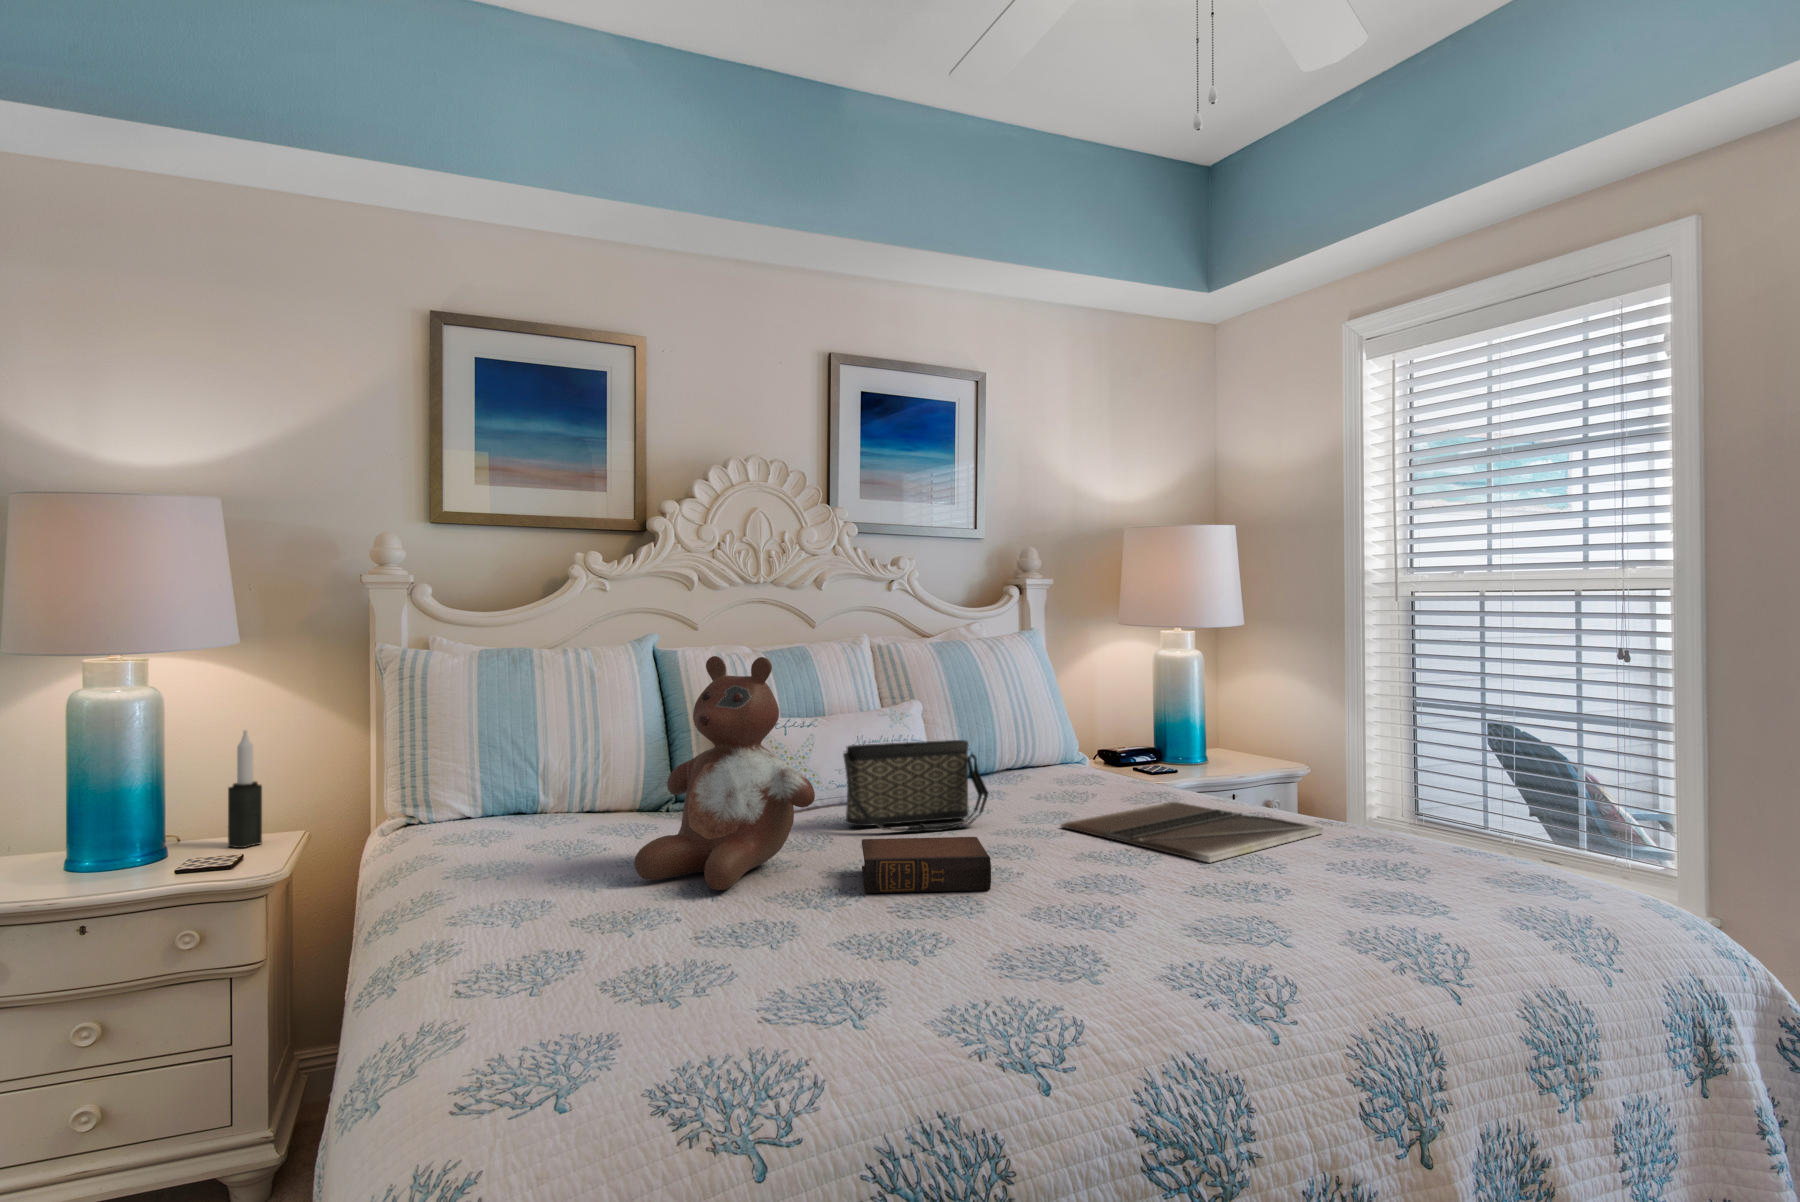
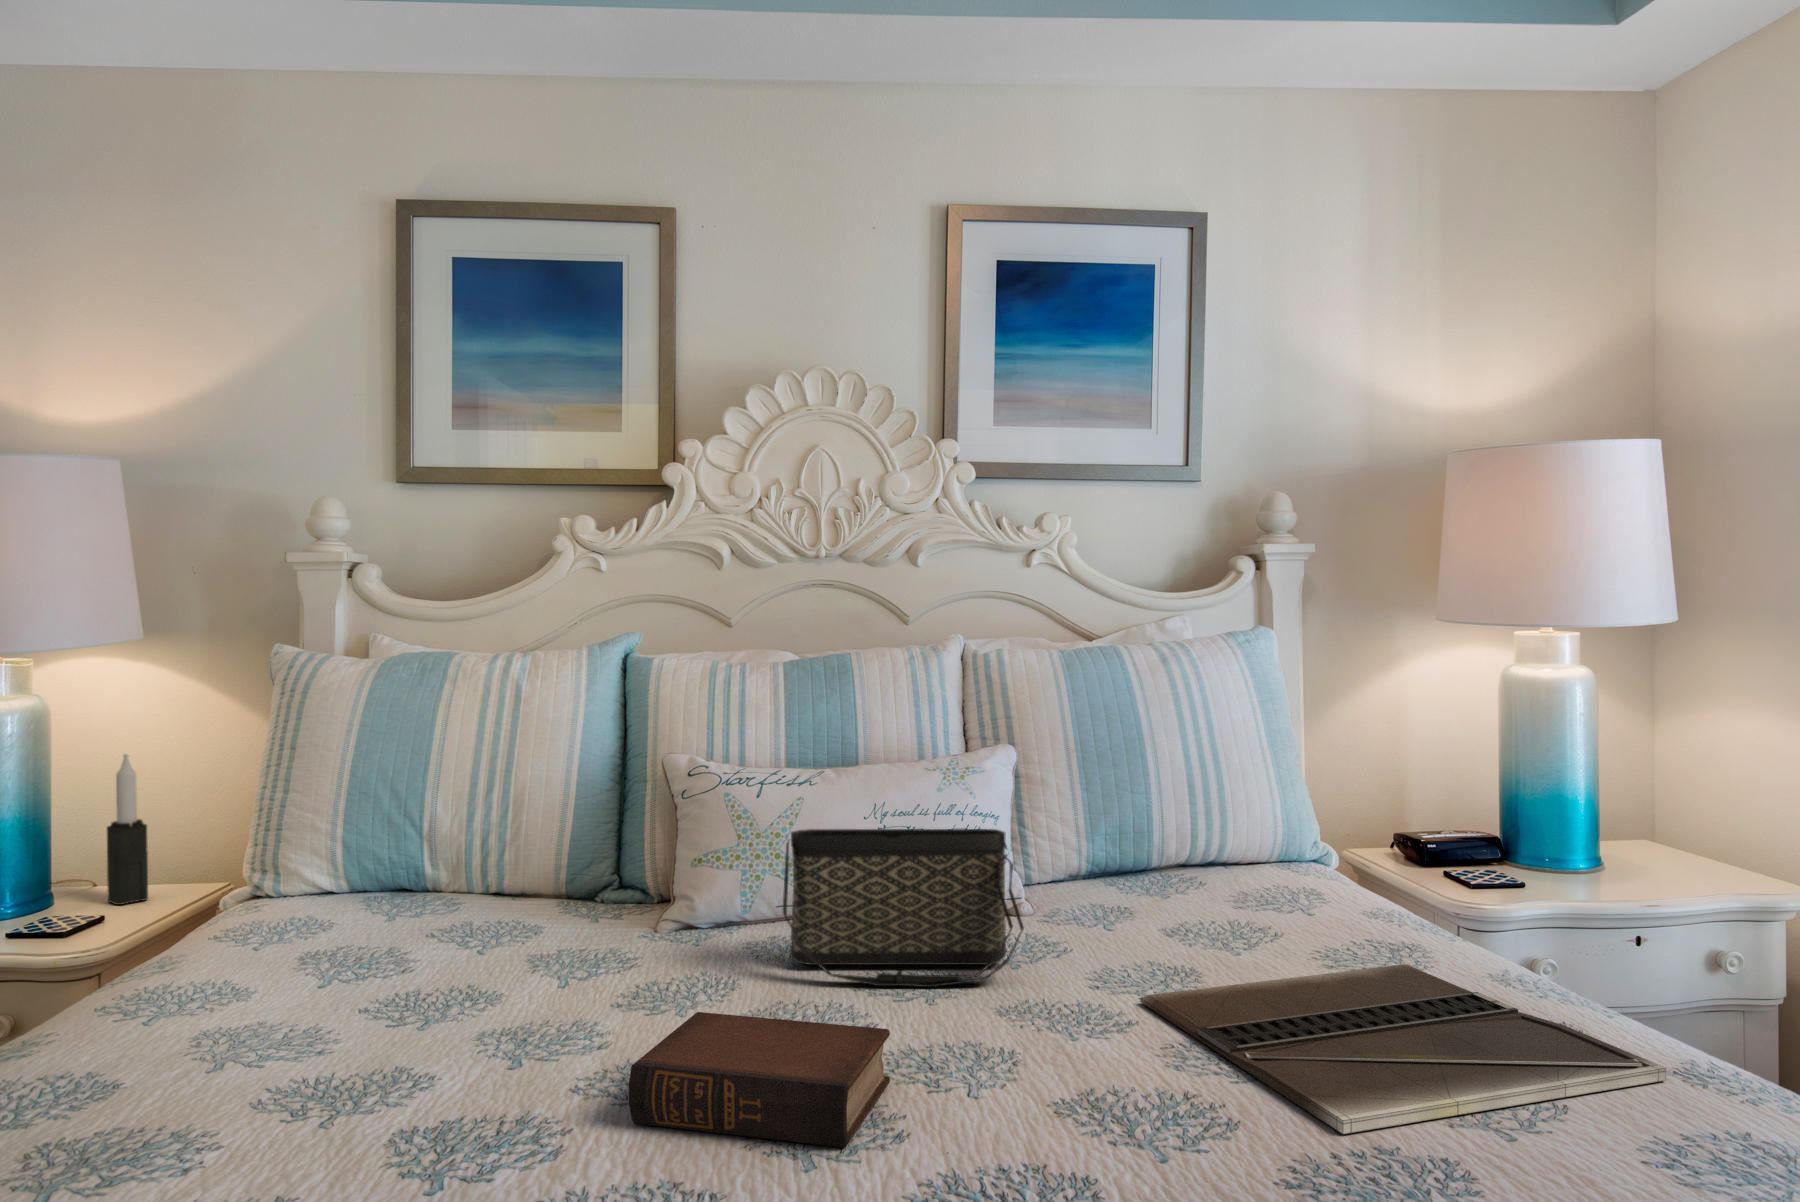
stuffed bear: present [634,656,815,890] -> none [341,687,619,1083]

